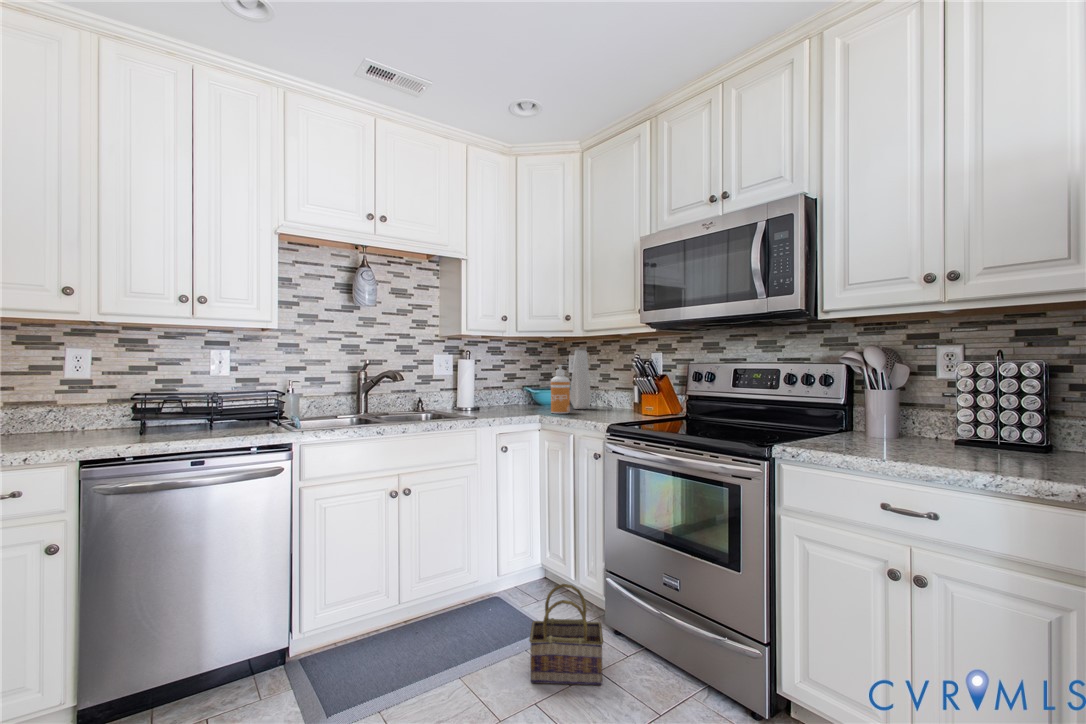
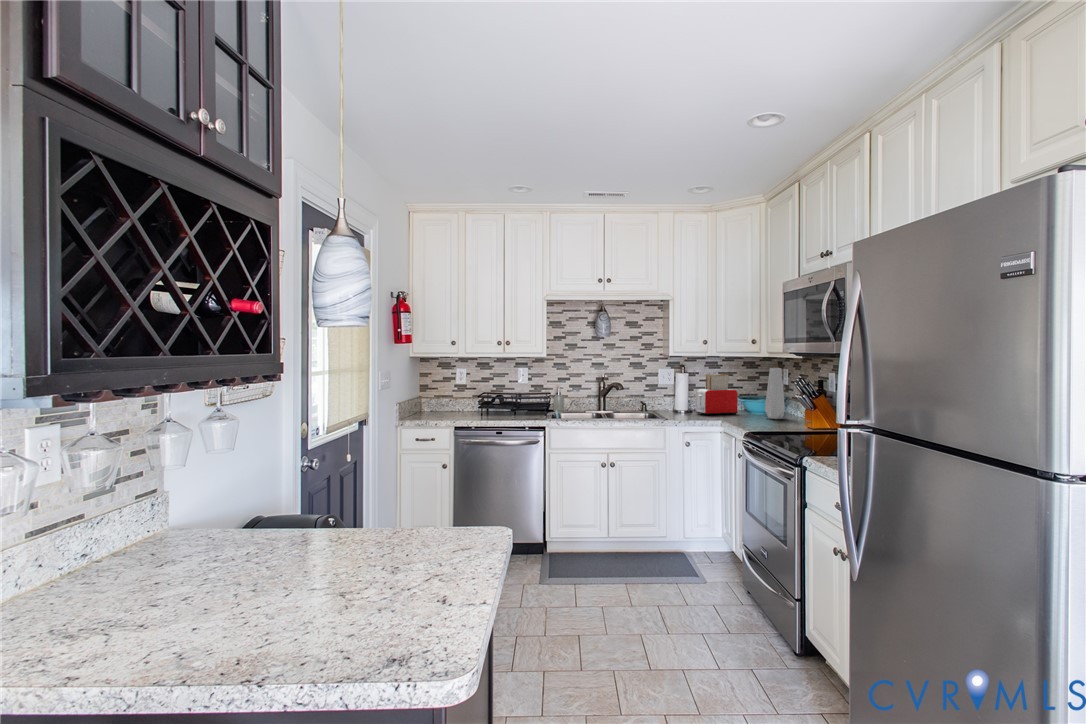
toaster: none [487,360,532,411] -> present [696,374,738,415]
soap dispenser: present [551,365,570,414] -> none [737,382,754,422]
basket: present [529,584,603,685] -> none [669,545,728,618]

